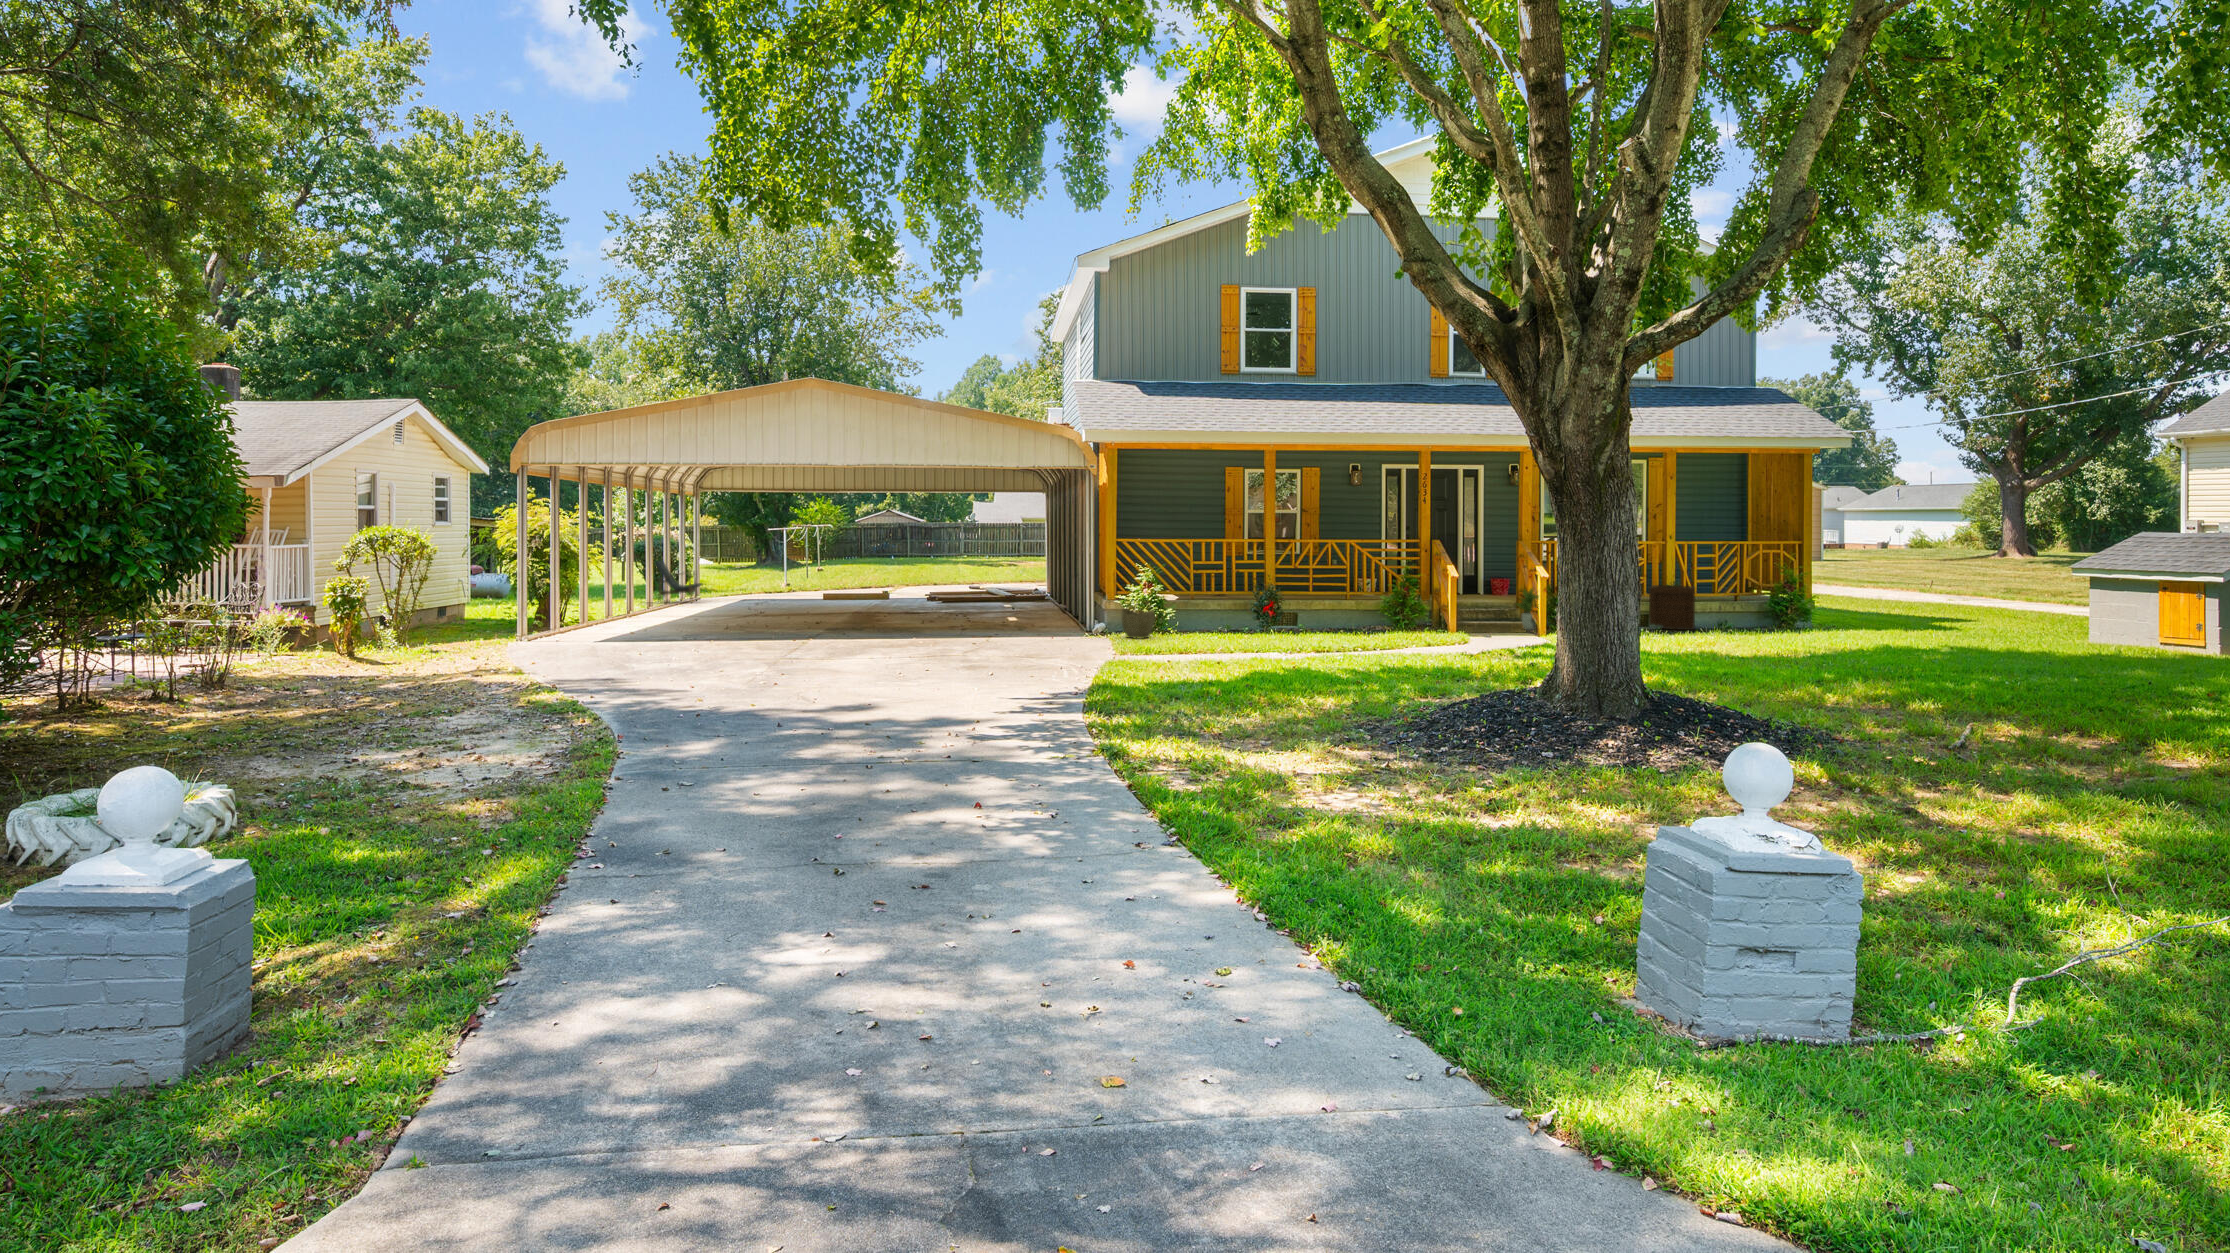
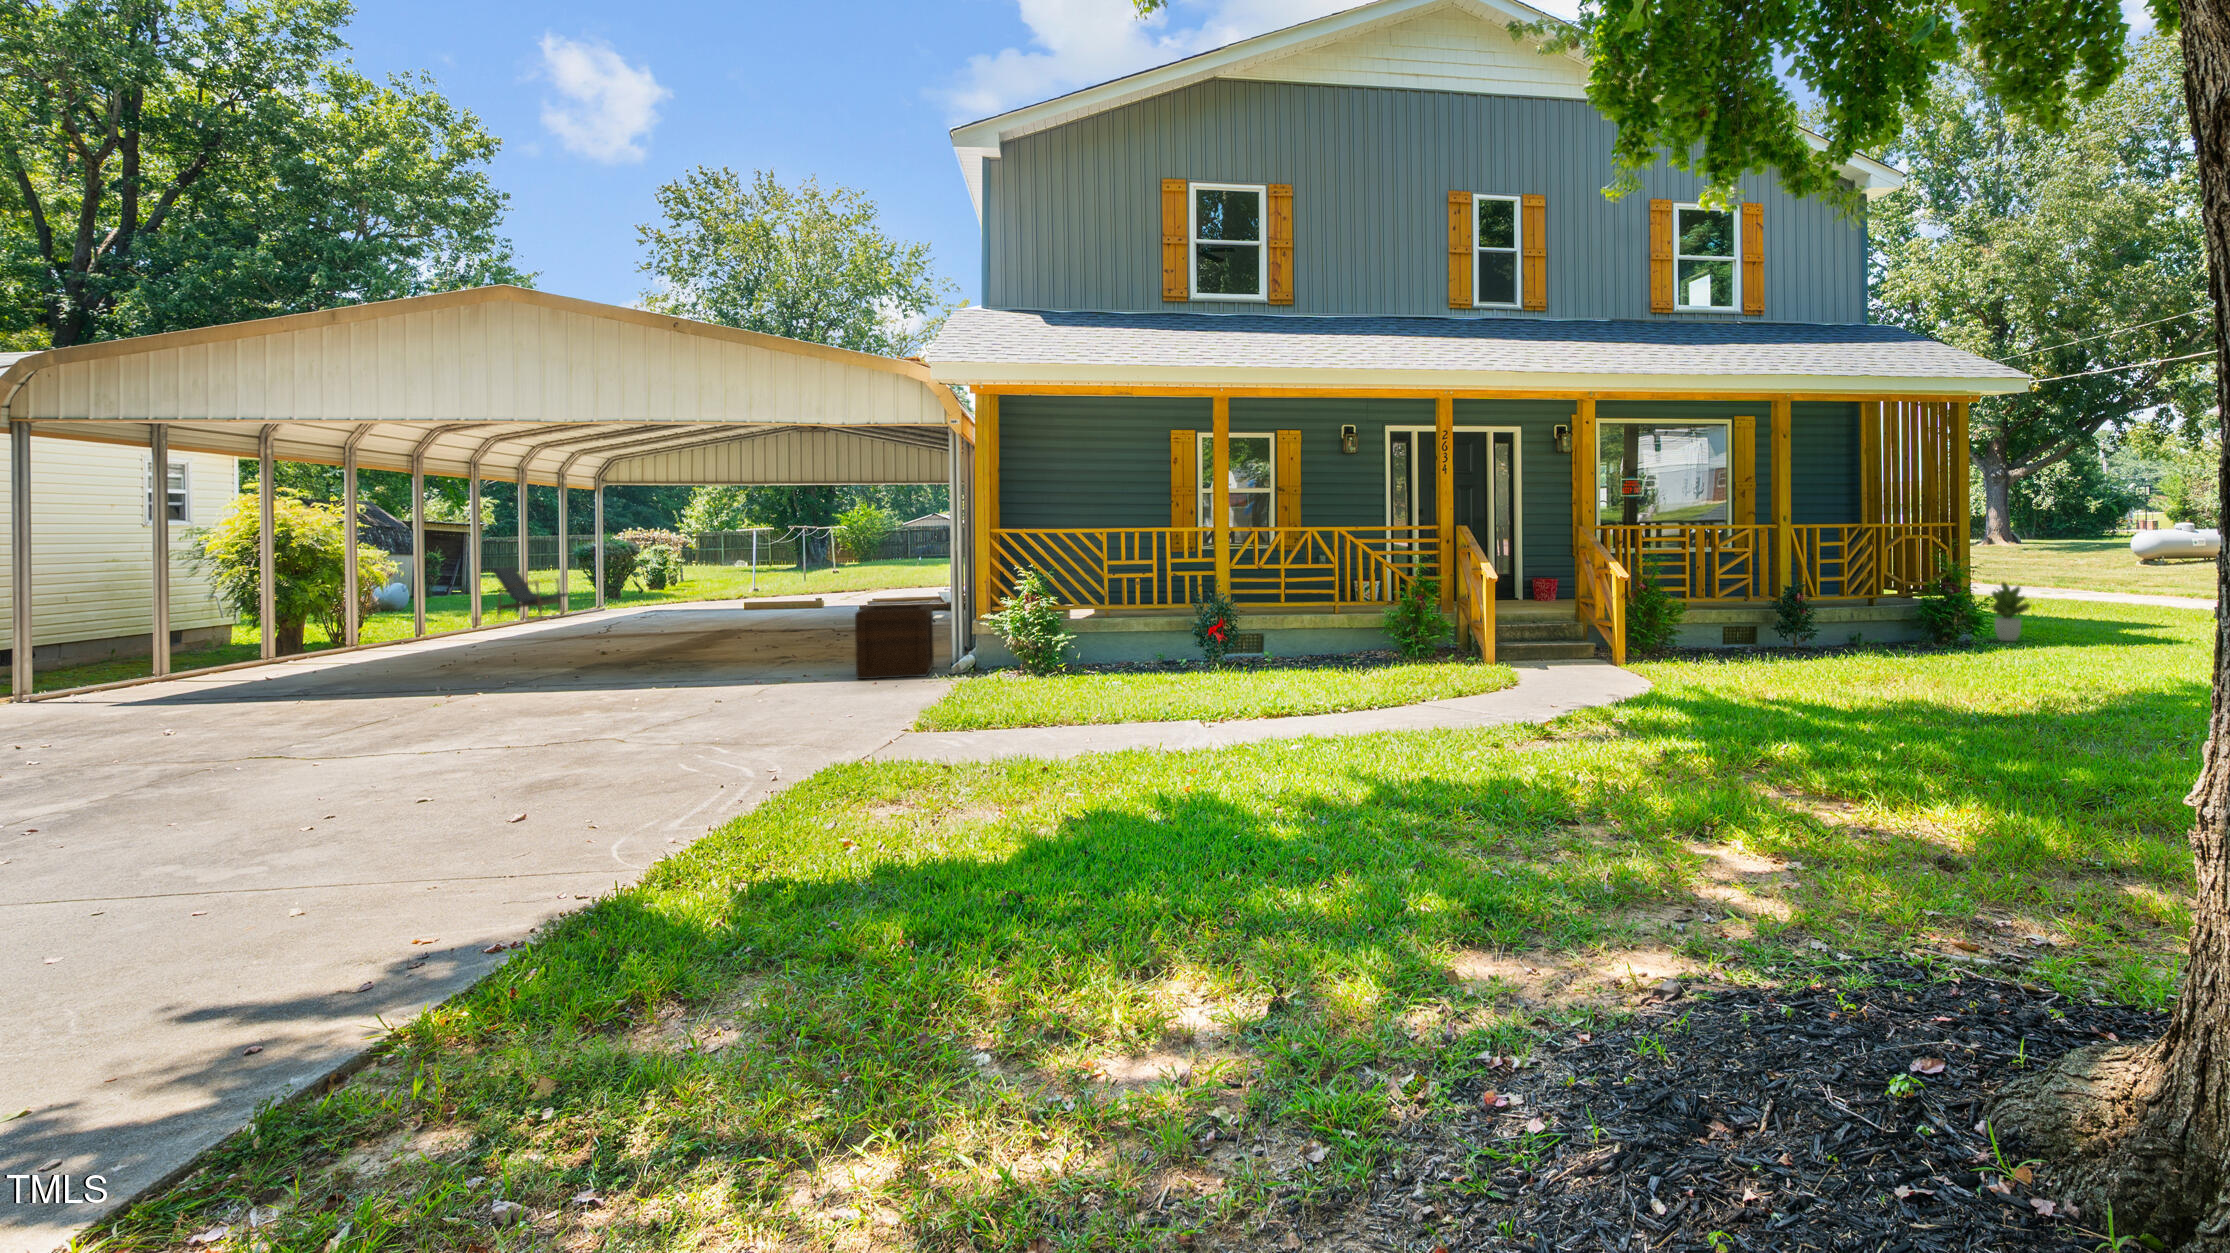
wooden crate: present [1649,585,1695,630] -> present [855,604,934,679]
potted plant: present [1517,588,1539,630] -> present [1987,582,2031,641]
woven basket: present [1122,603,1155,639] -> none [961,624,1015,688]

